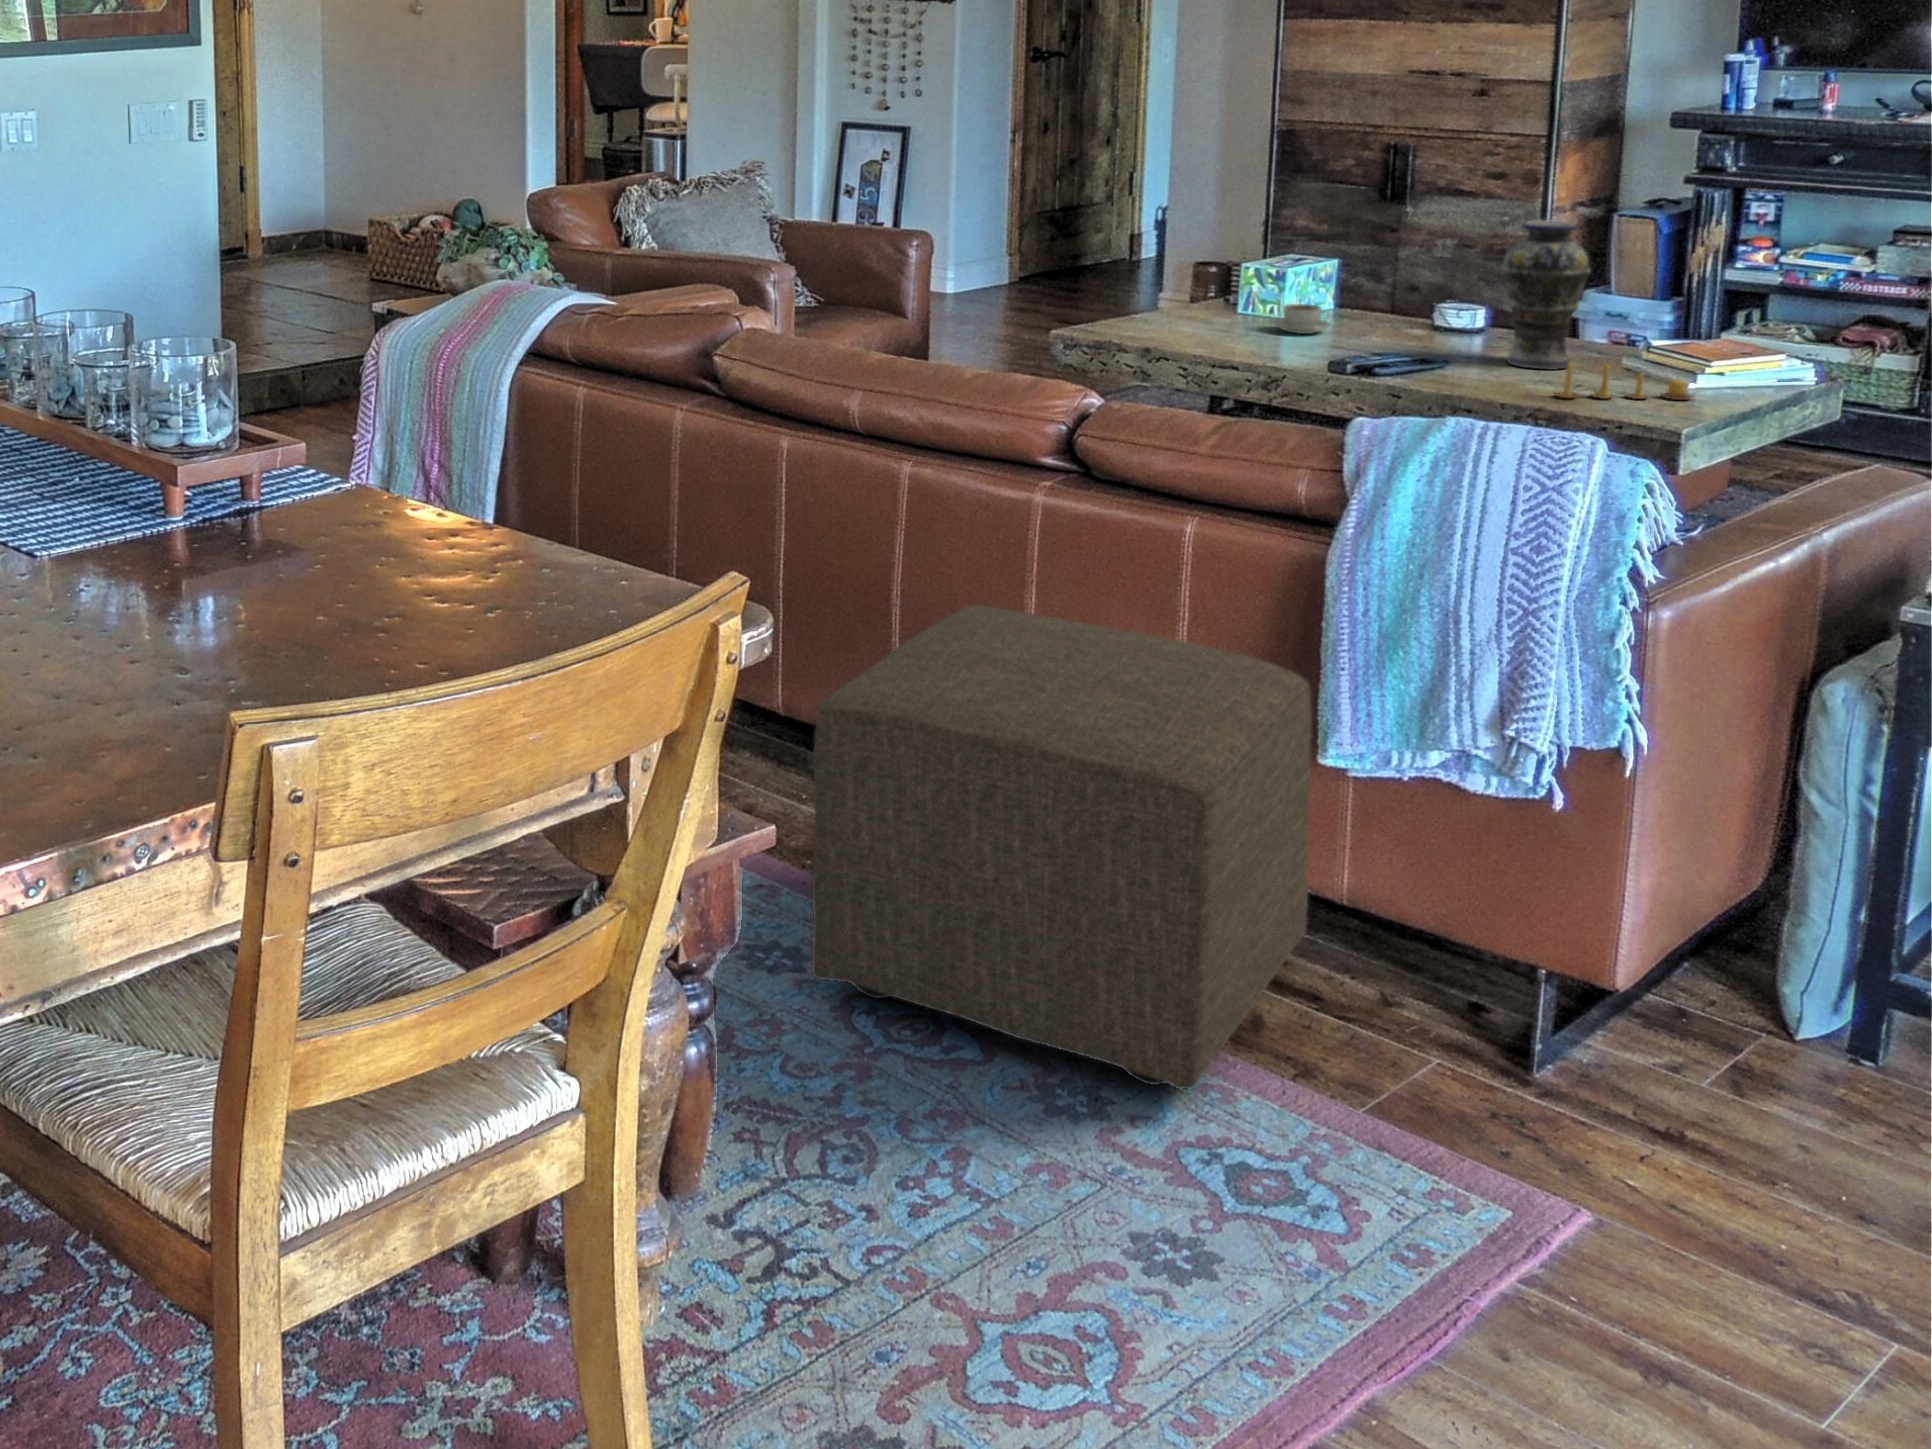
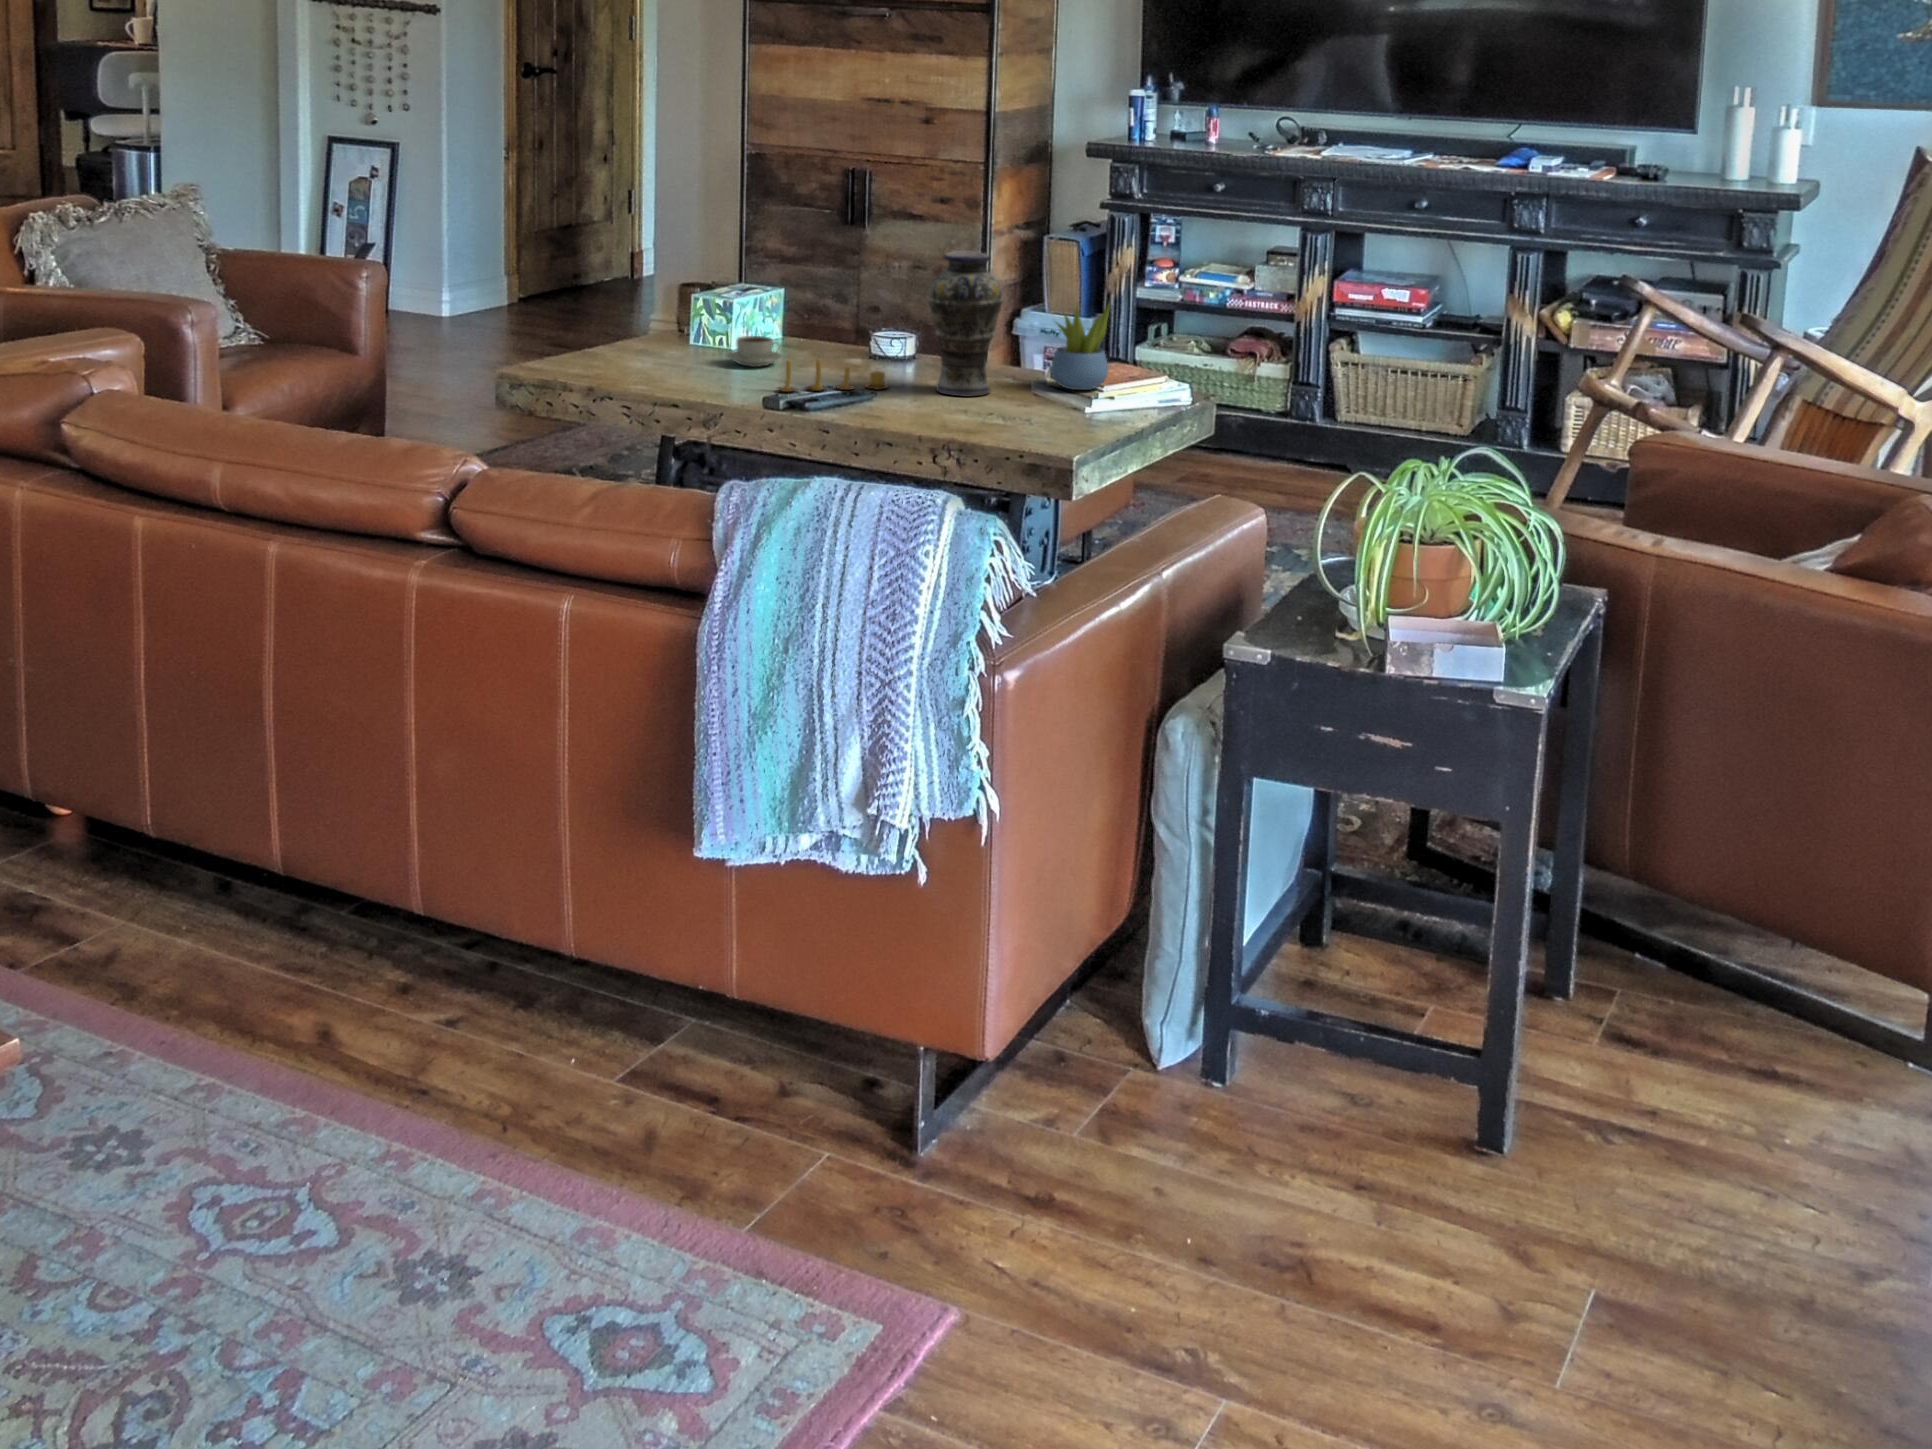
succulent plant: none [1641,273,1718,368] -> present [1050,302,1110,390]
candle: present [1555,363,1691,400] -> present [778,359,888,392]
ottoman: present [812,605,1311,1090] -> none [127,709,709,1253]

